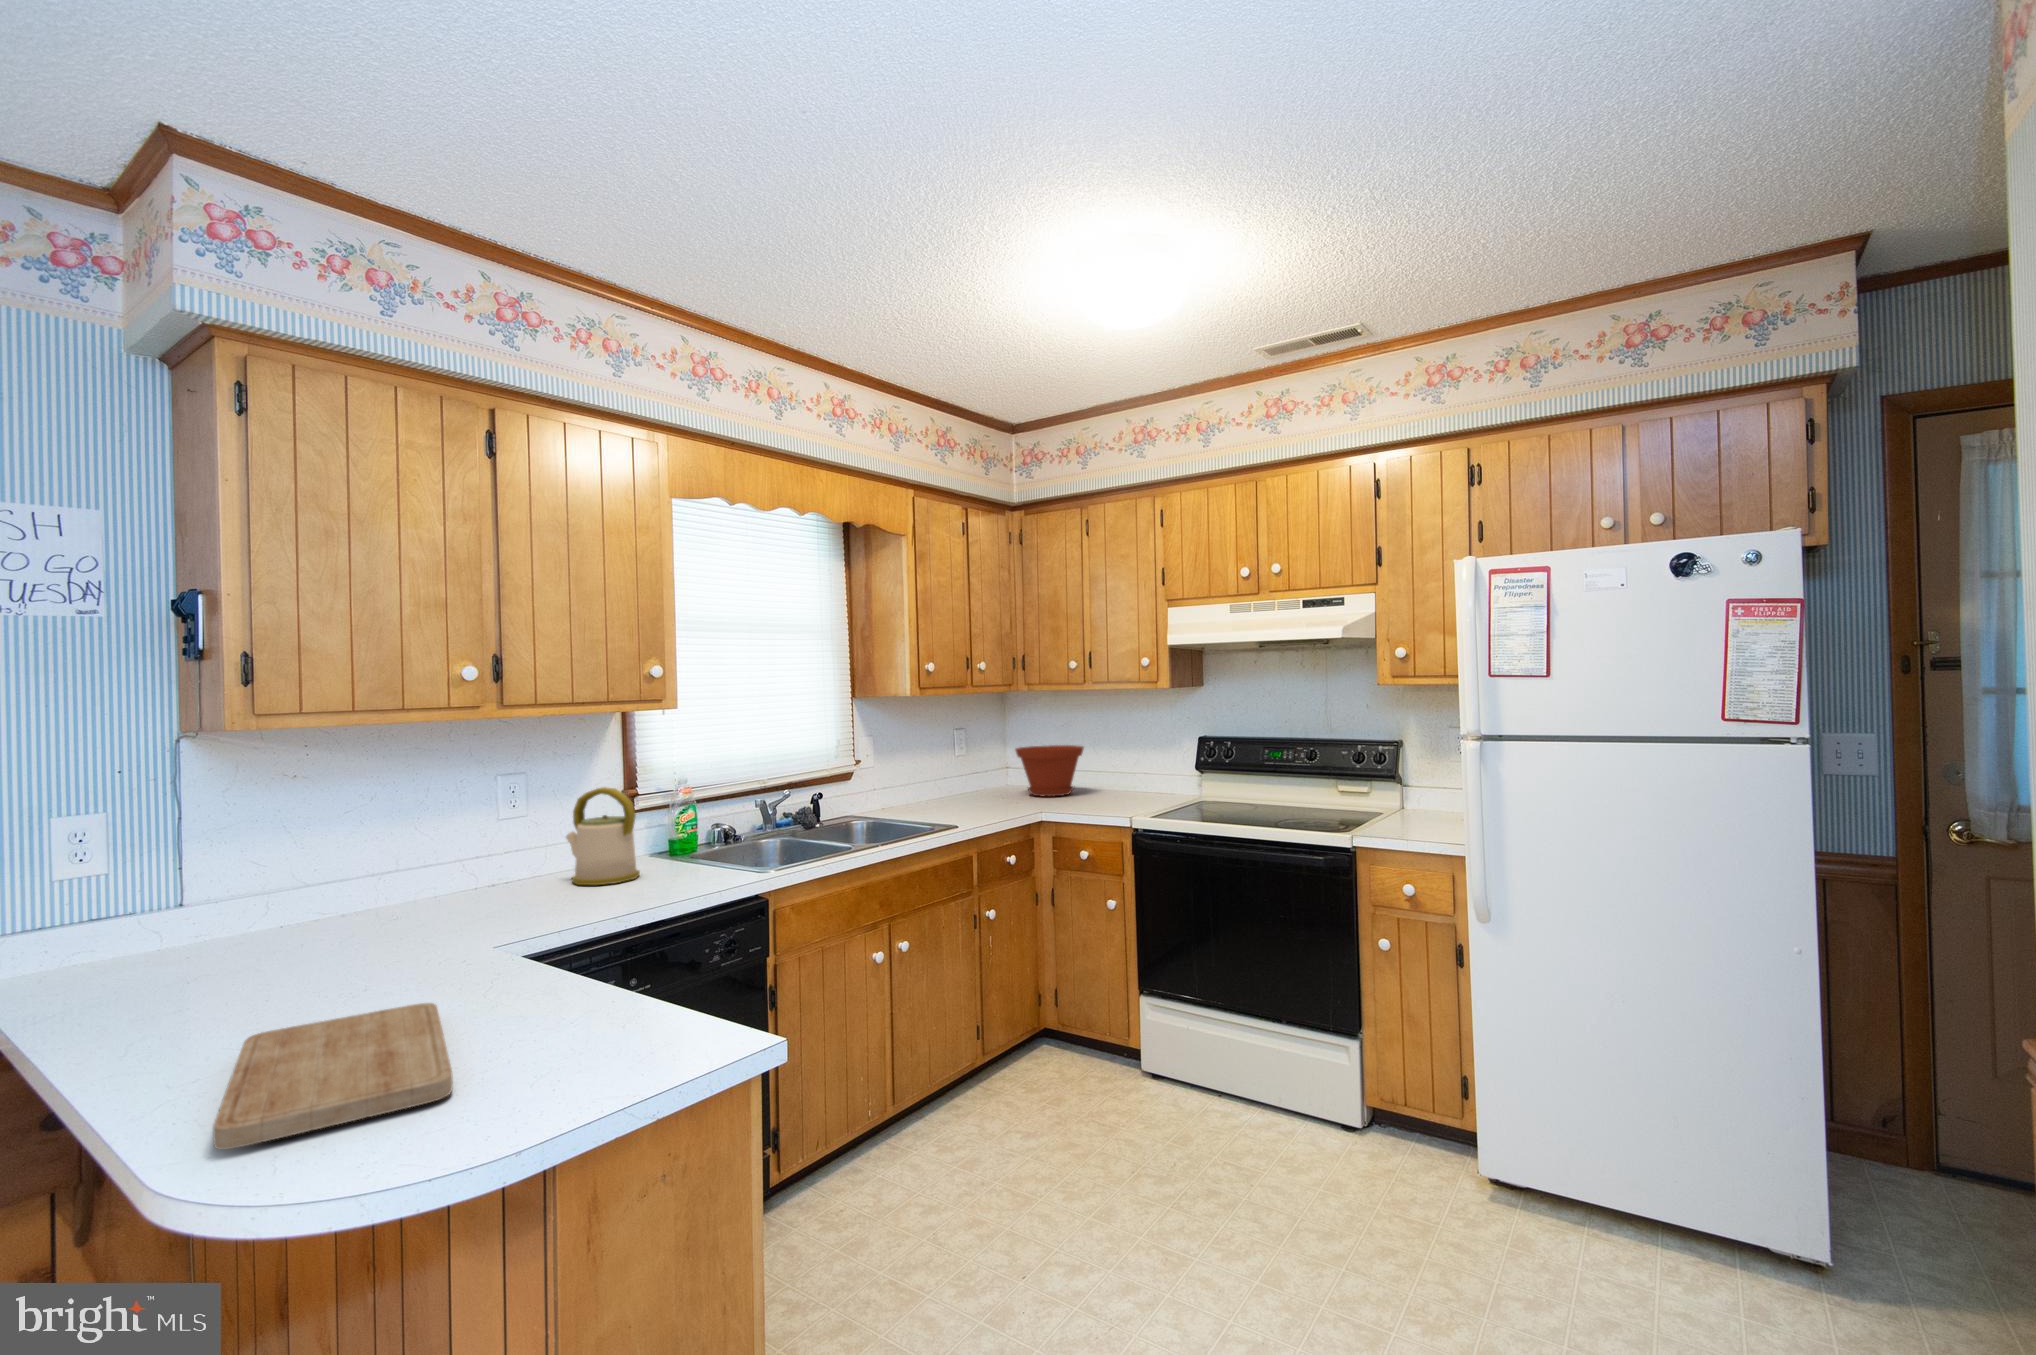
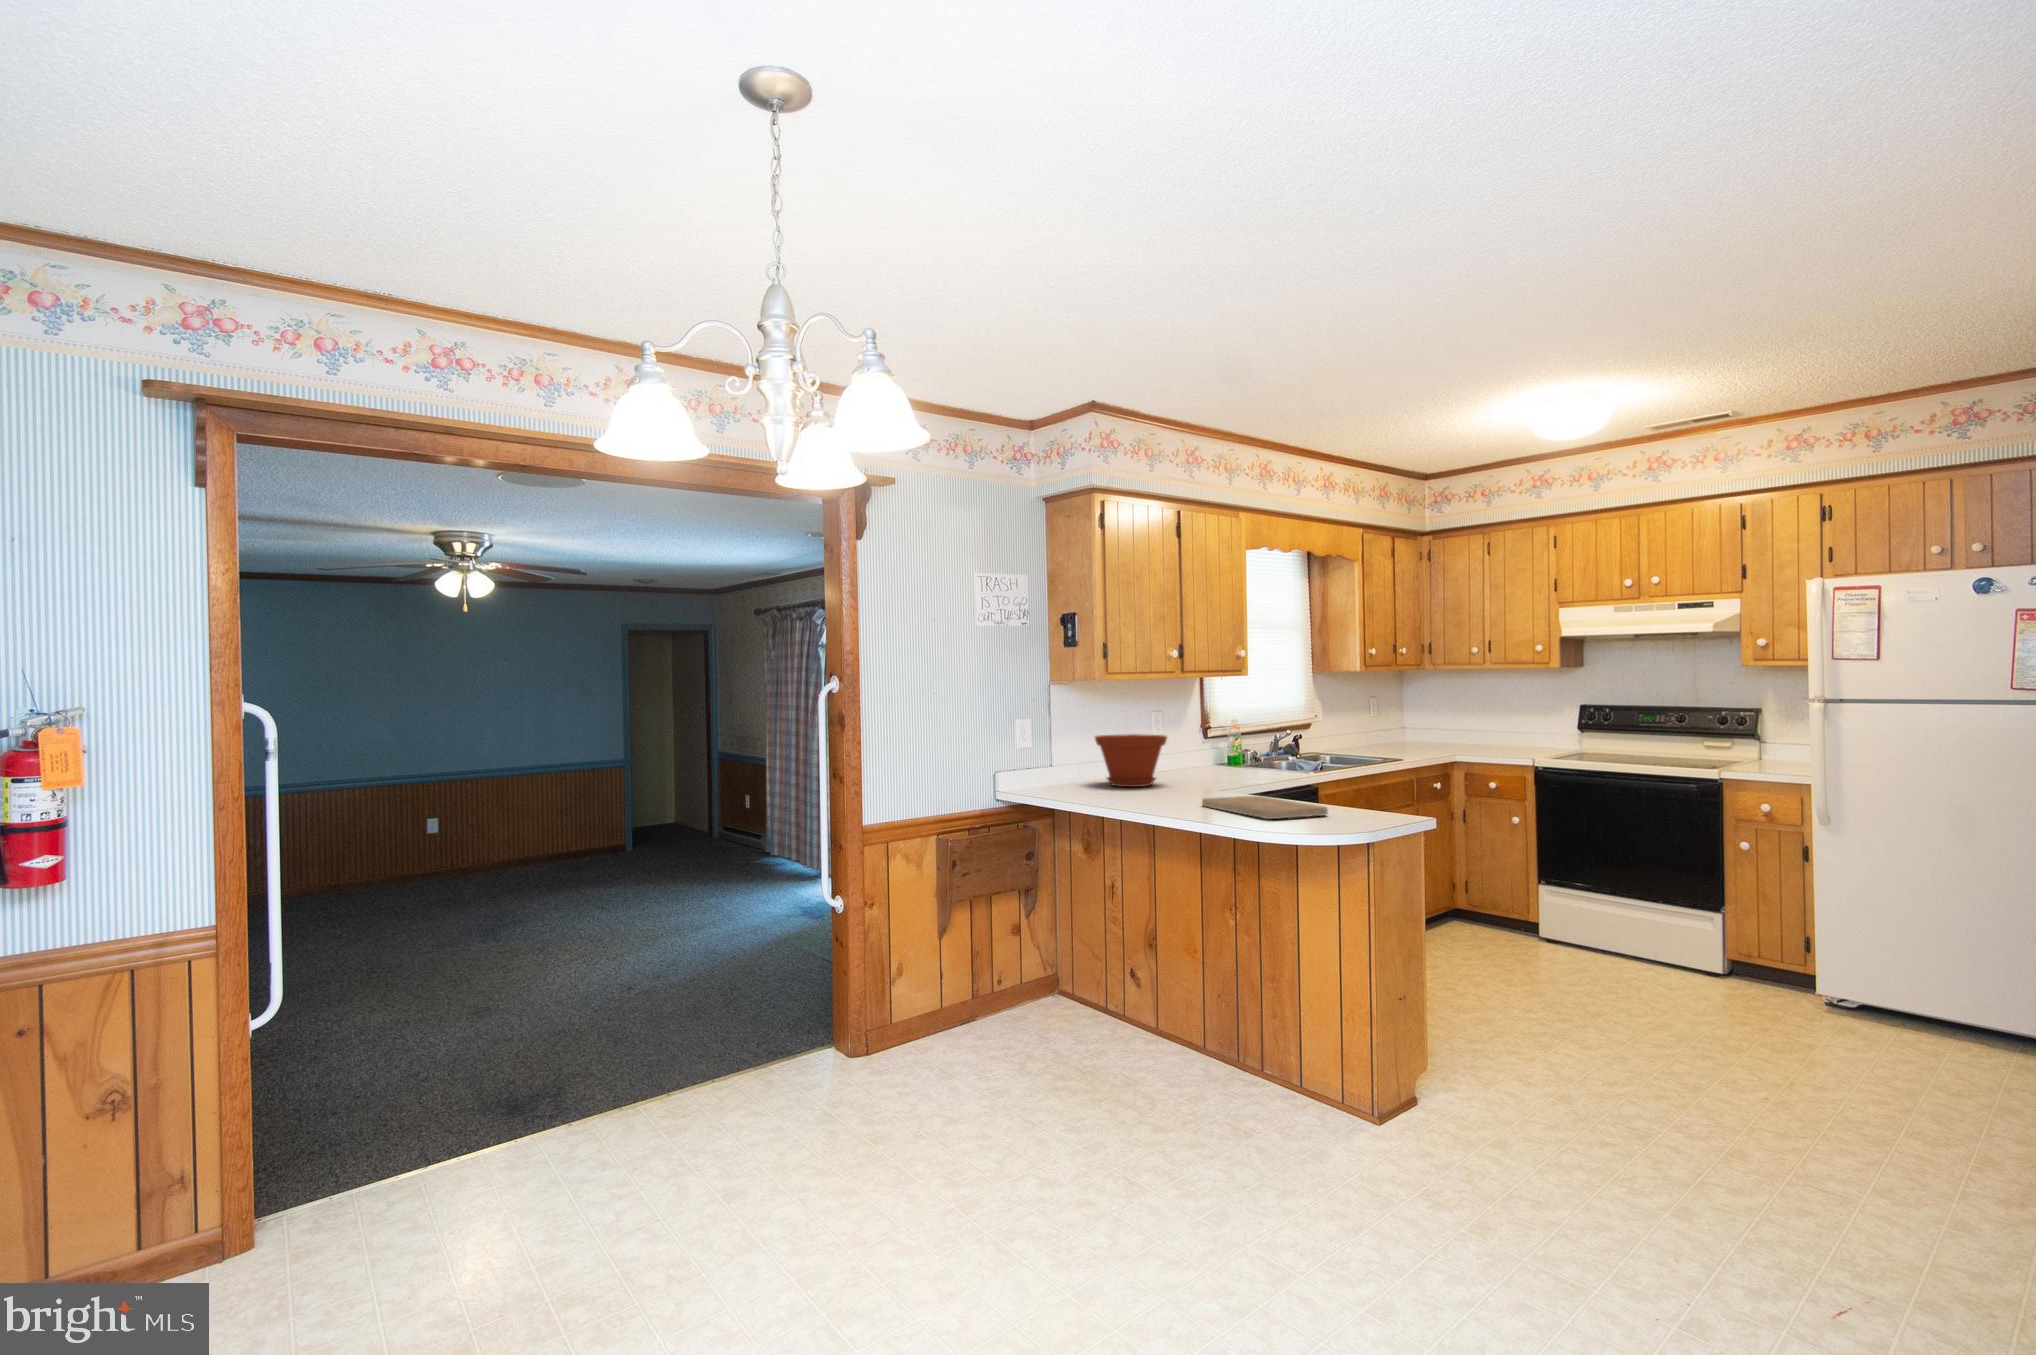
plant pot: present [1015,745,1084,796] -> present [1095,734,1167,787]
kettle: present [566,787,640,885] -> none [1192,717,1237,773]

